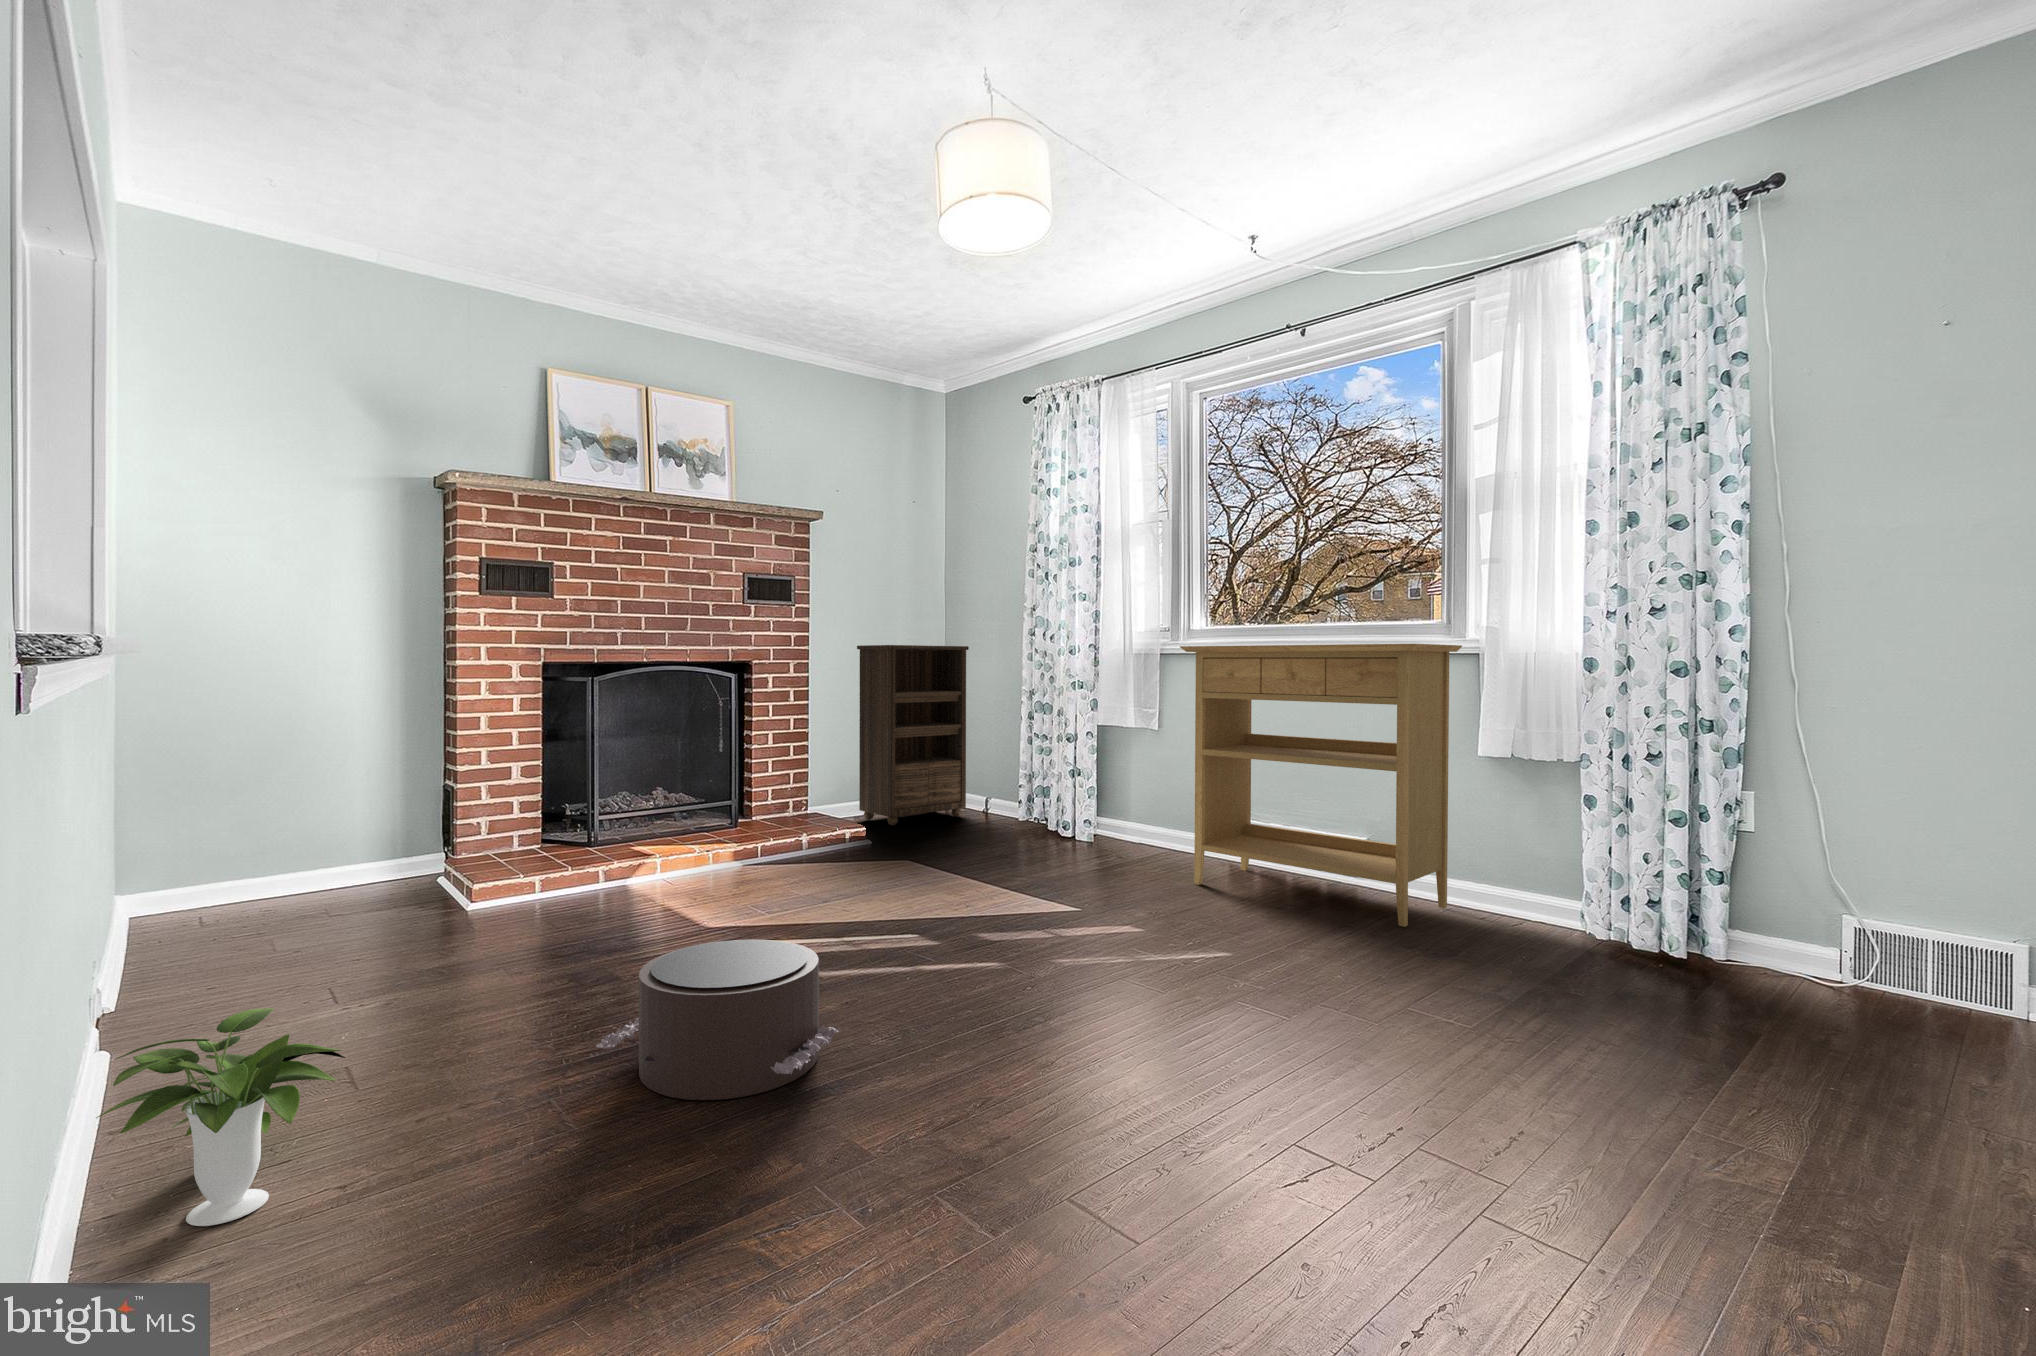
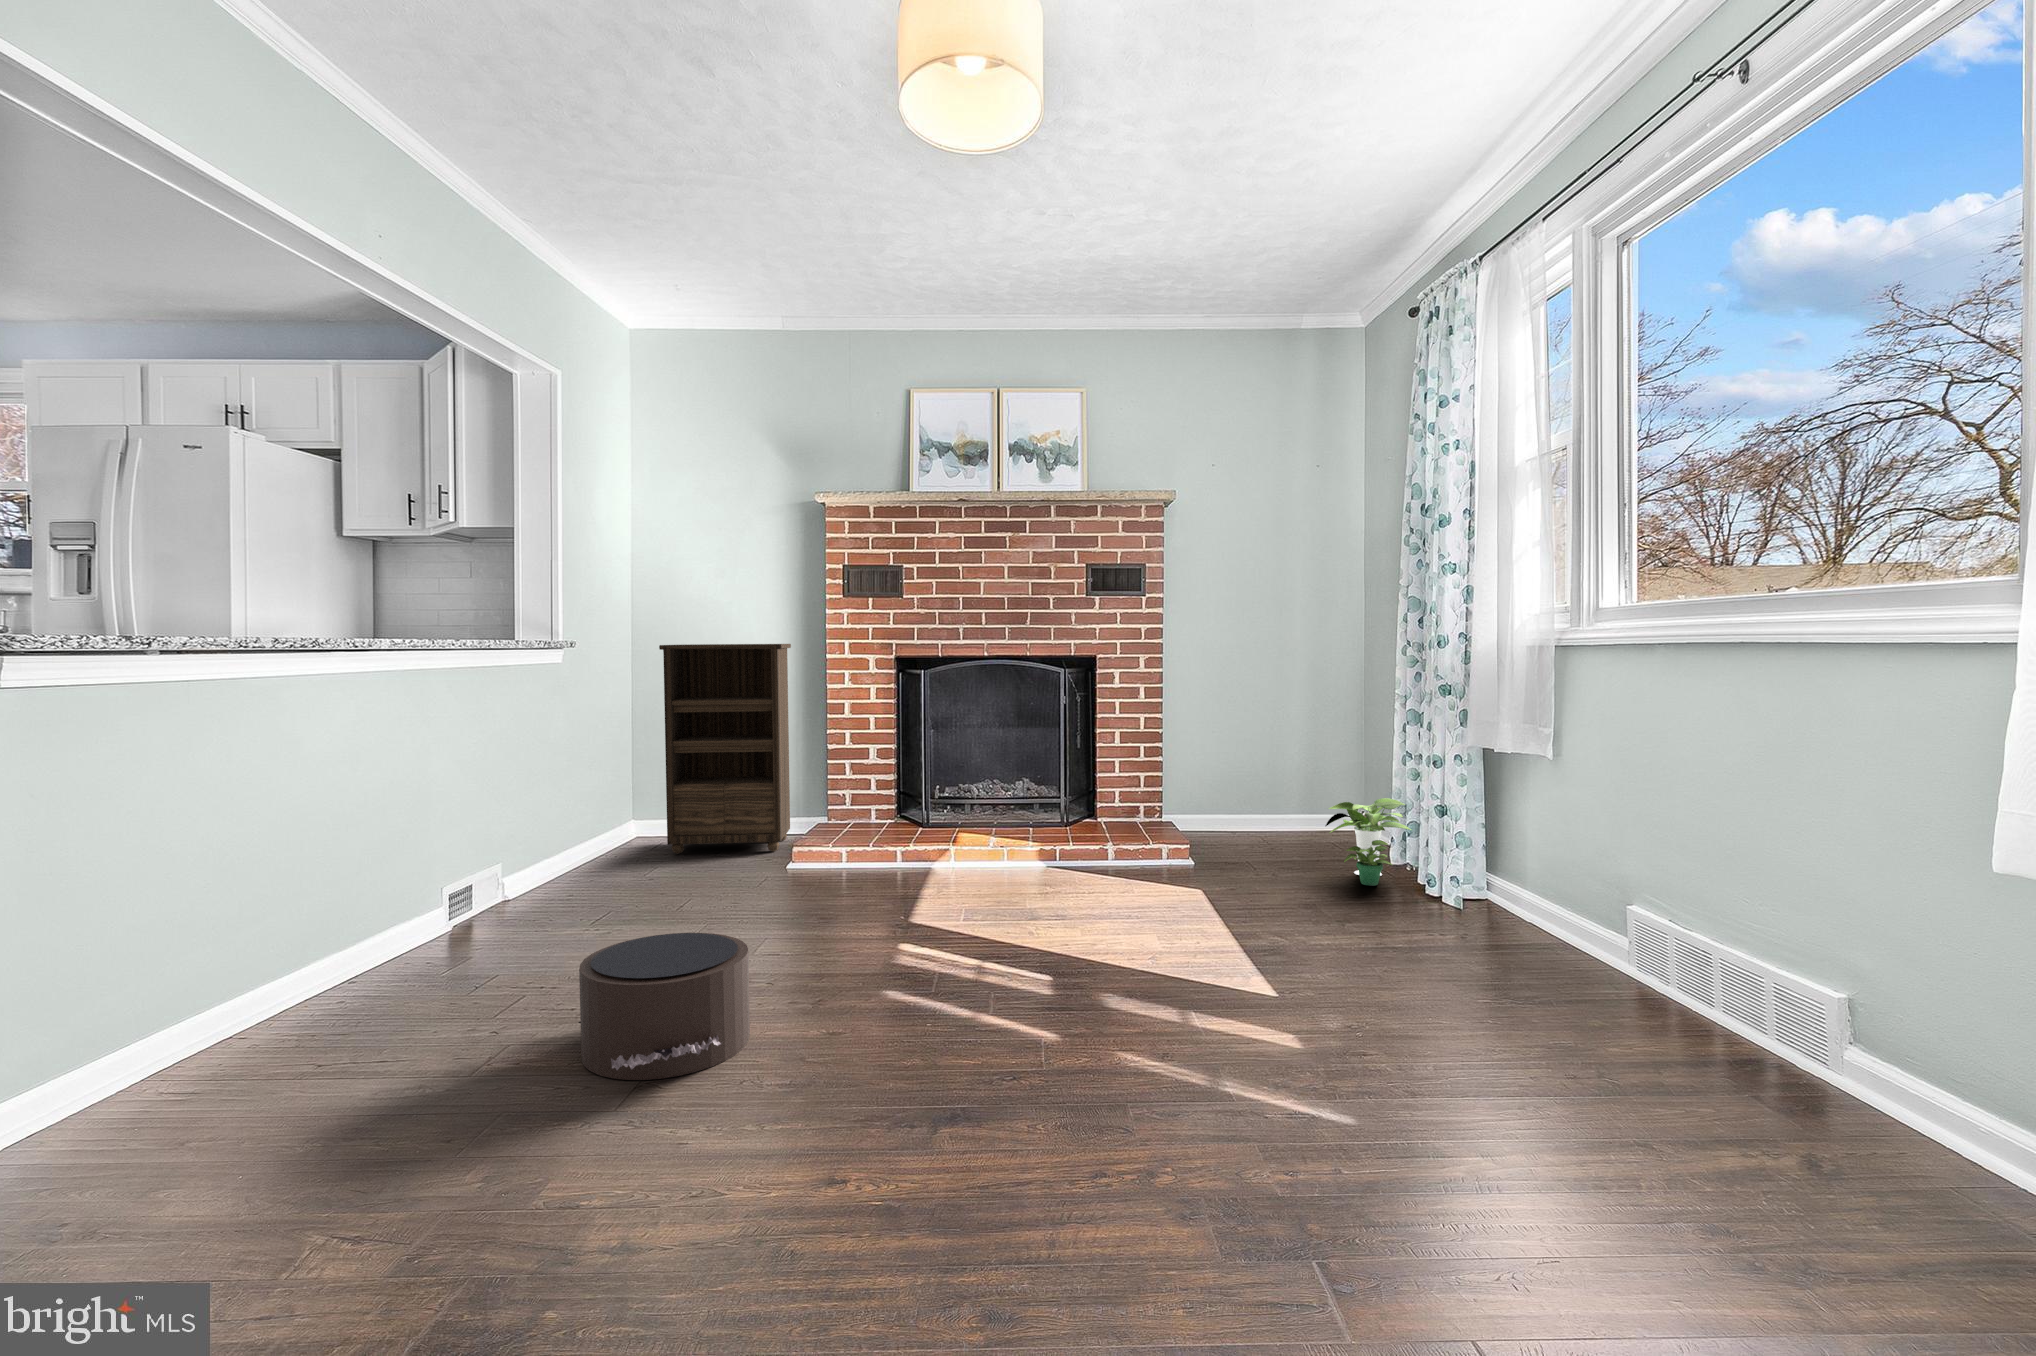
console table: present [1180,644,1462,927] -> none [1456,641,1934,1158]
bookshelf: present [857,645,969,825] -> present [659,644,791,854]
potted plant: present [97,1008,345,1226] -> present [1325,798,1411,886]

